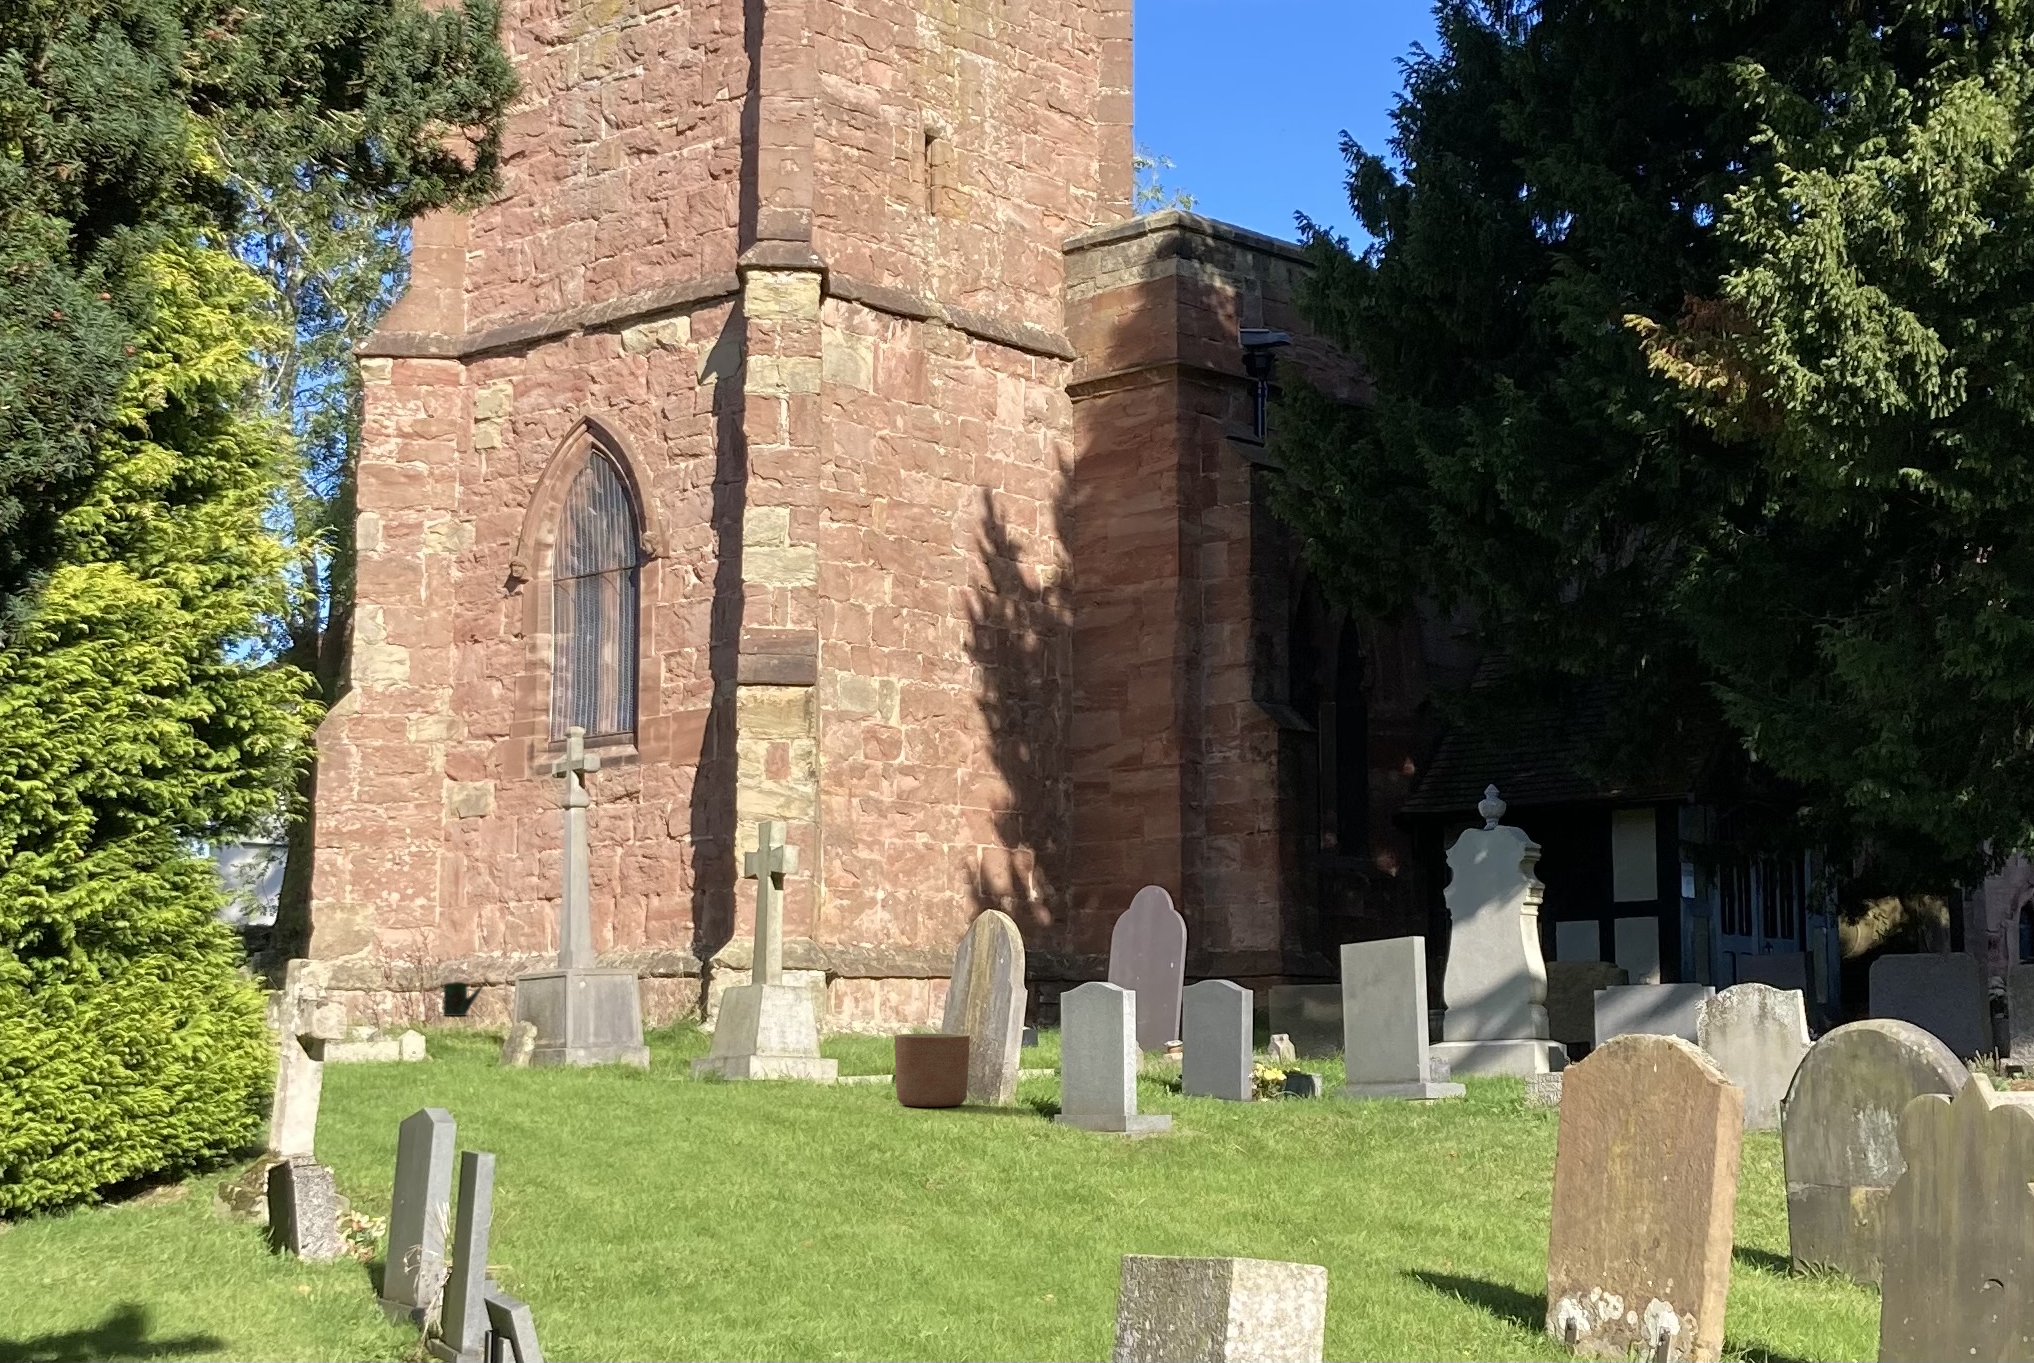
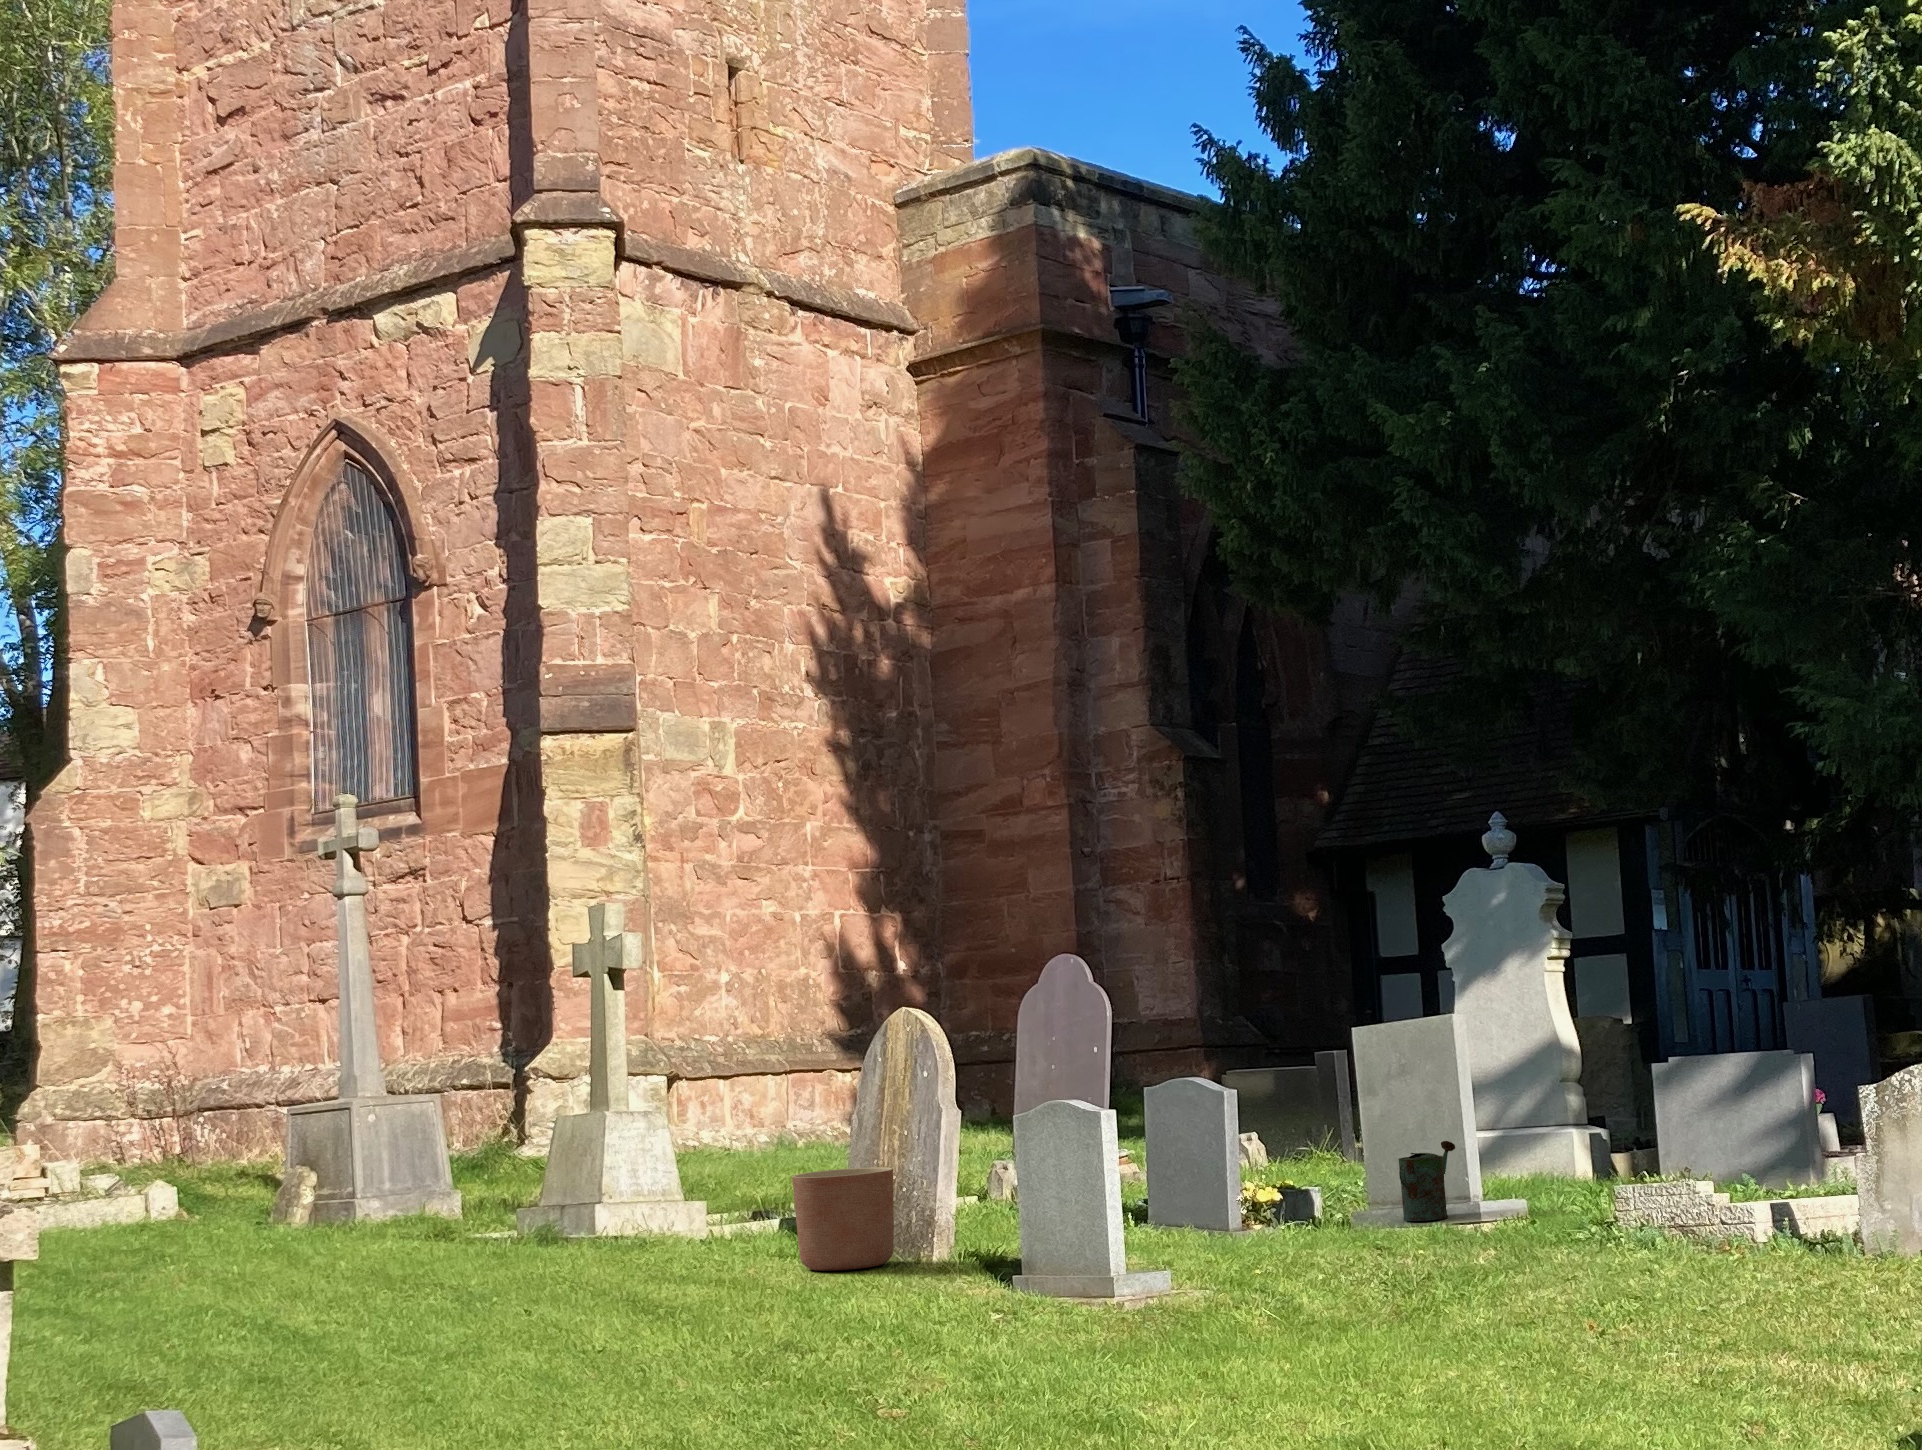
watering can: present [443,979,489,1016] -> present [1398,1141,1455,1221]

